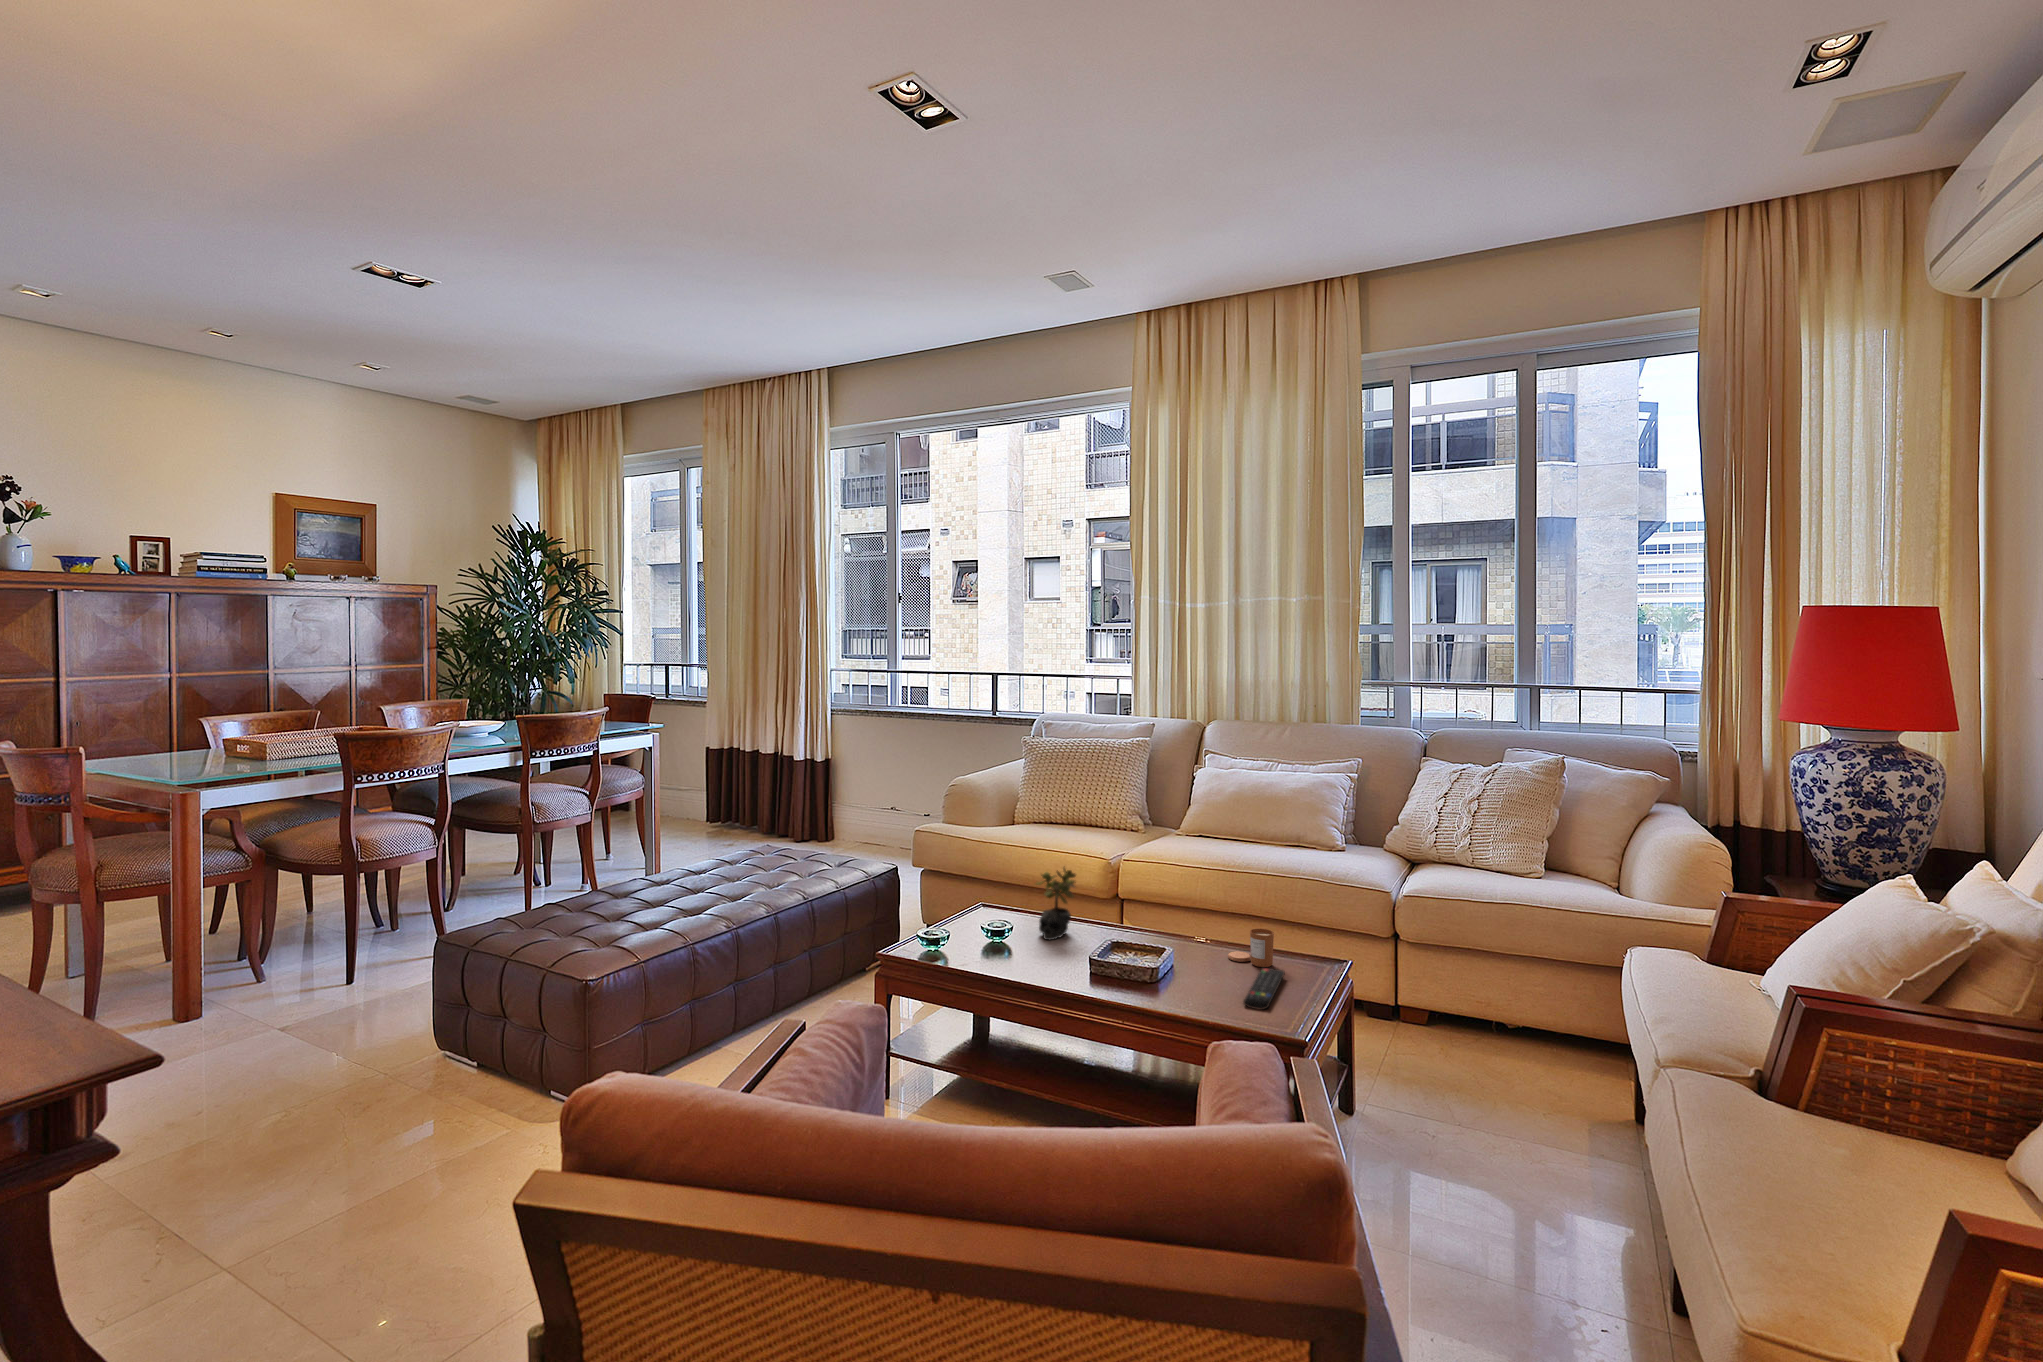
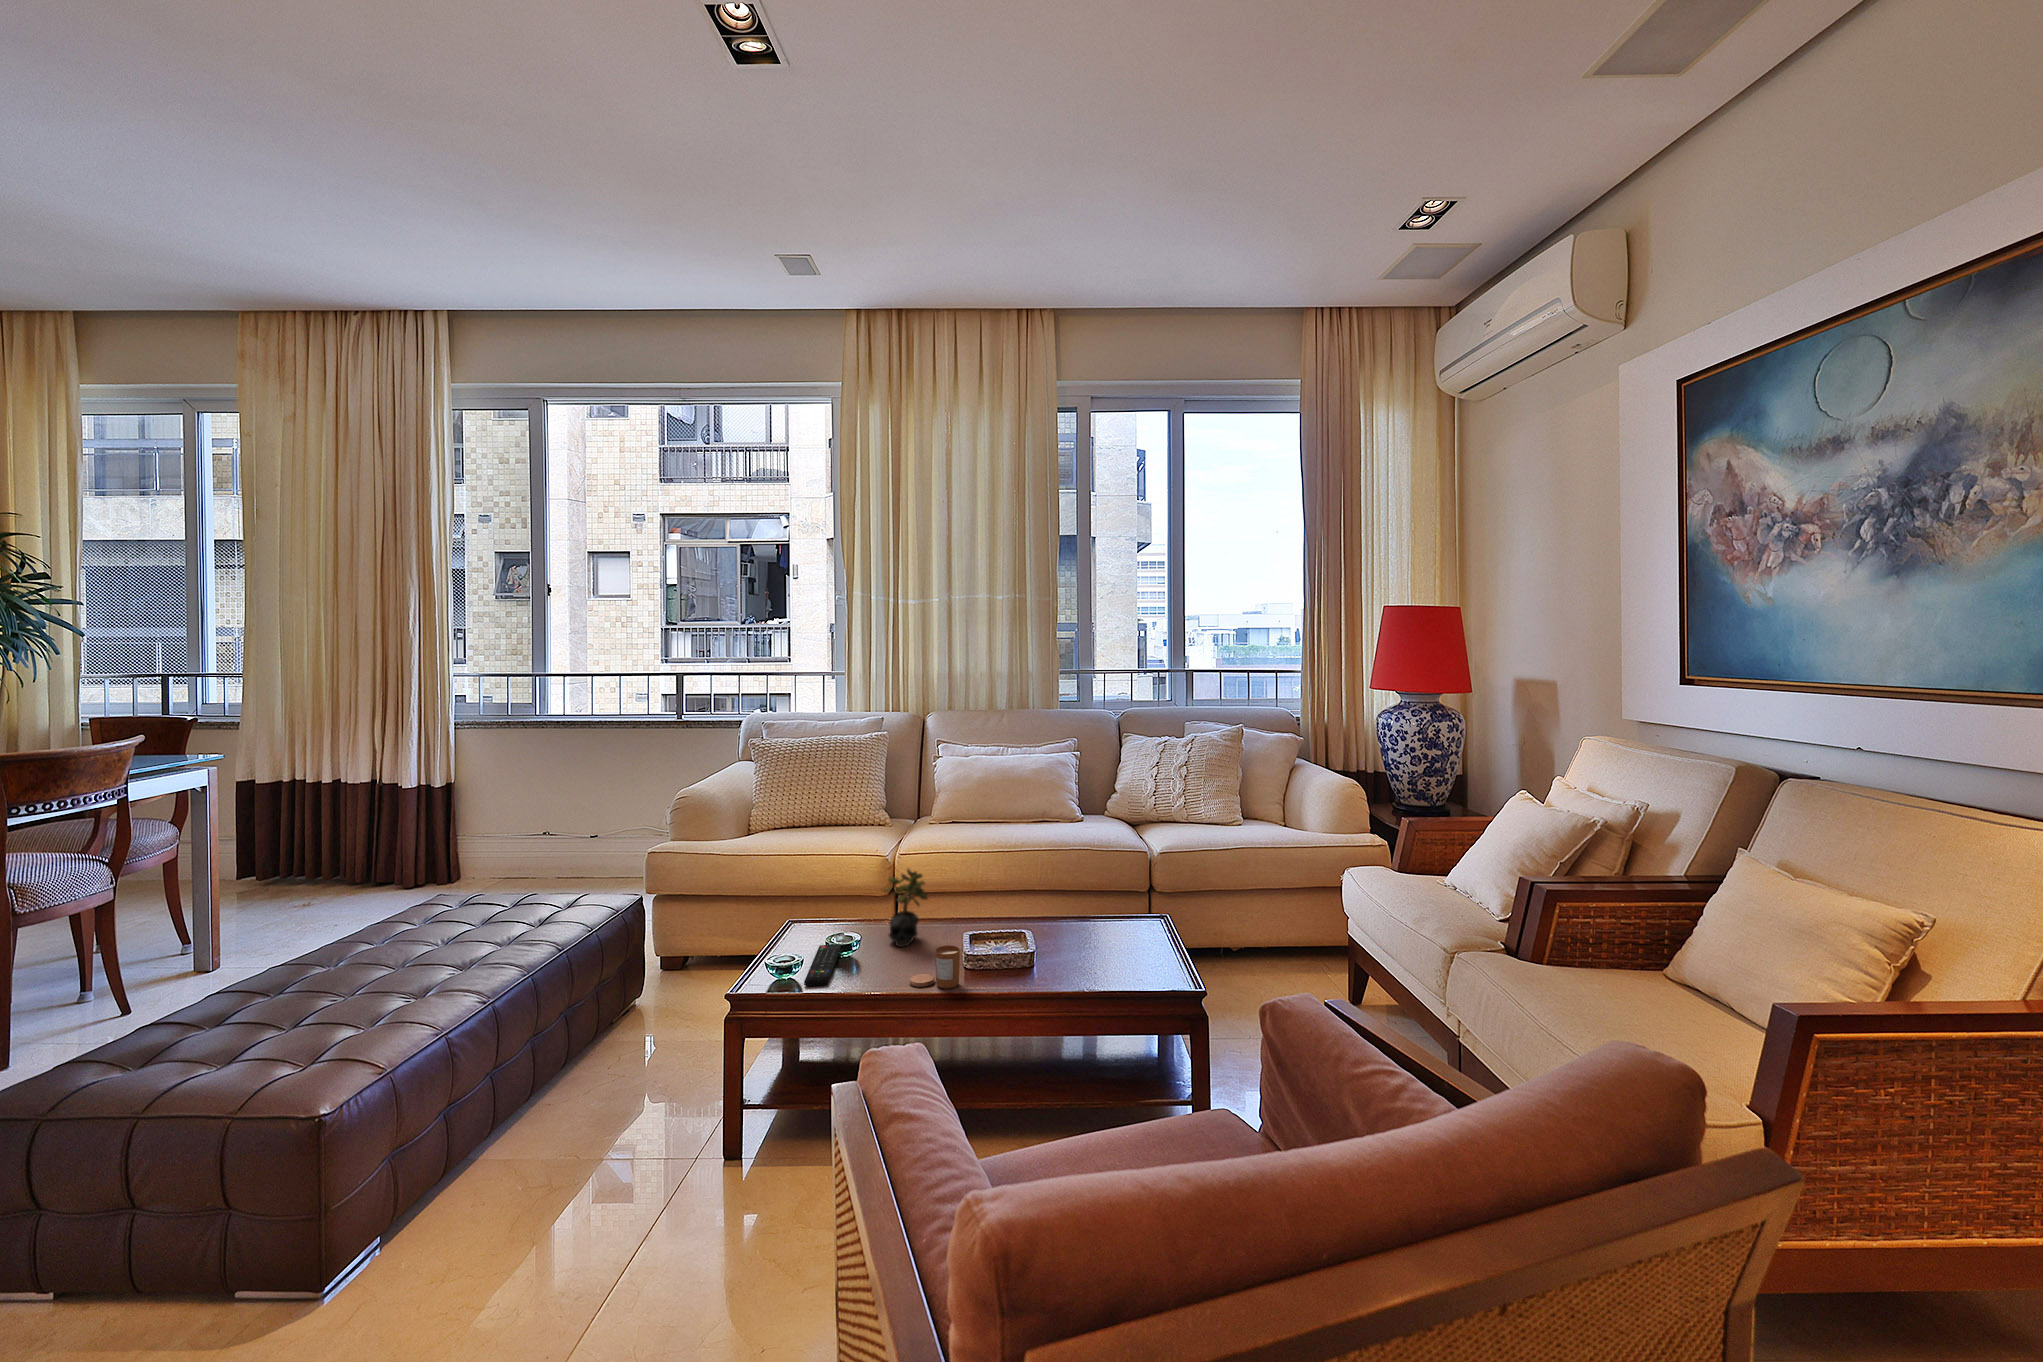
candle: present [1228,929,1274,967] -> present [910,946,960,988]
remote control: present [1243,968,1285,1010] -> present [804,944,841,987]

